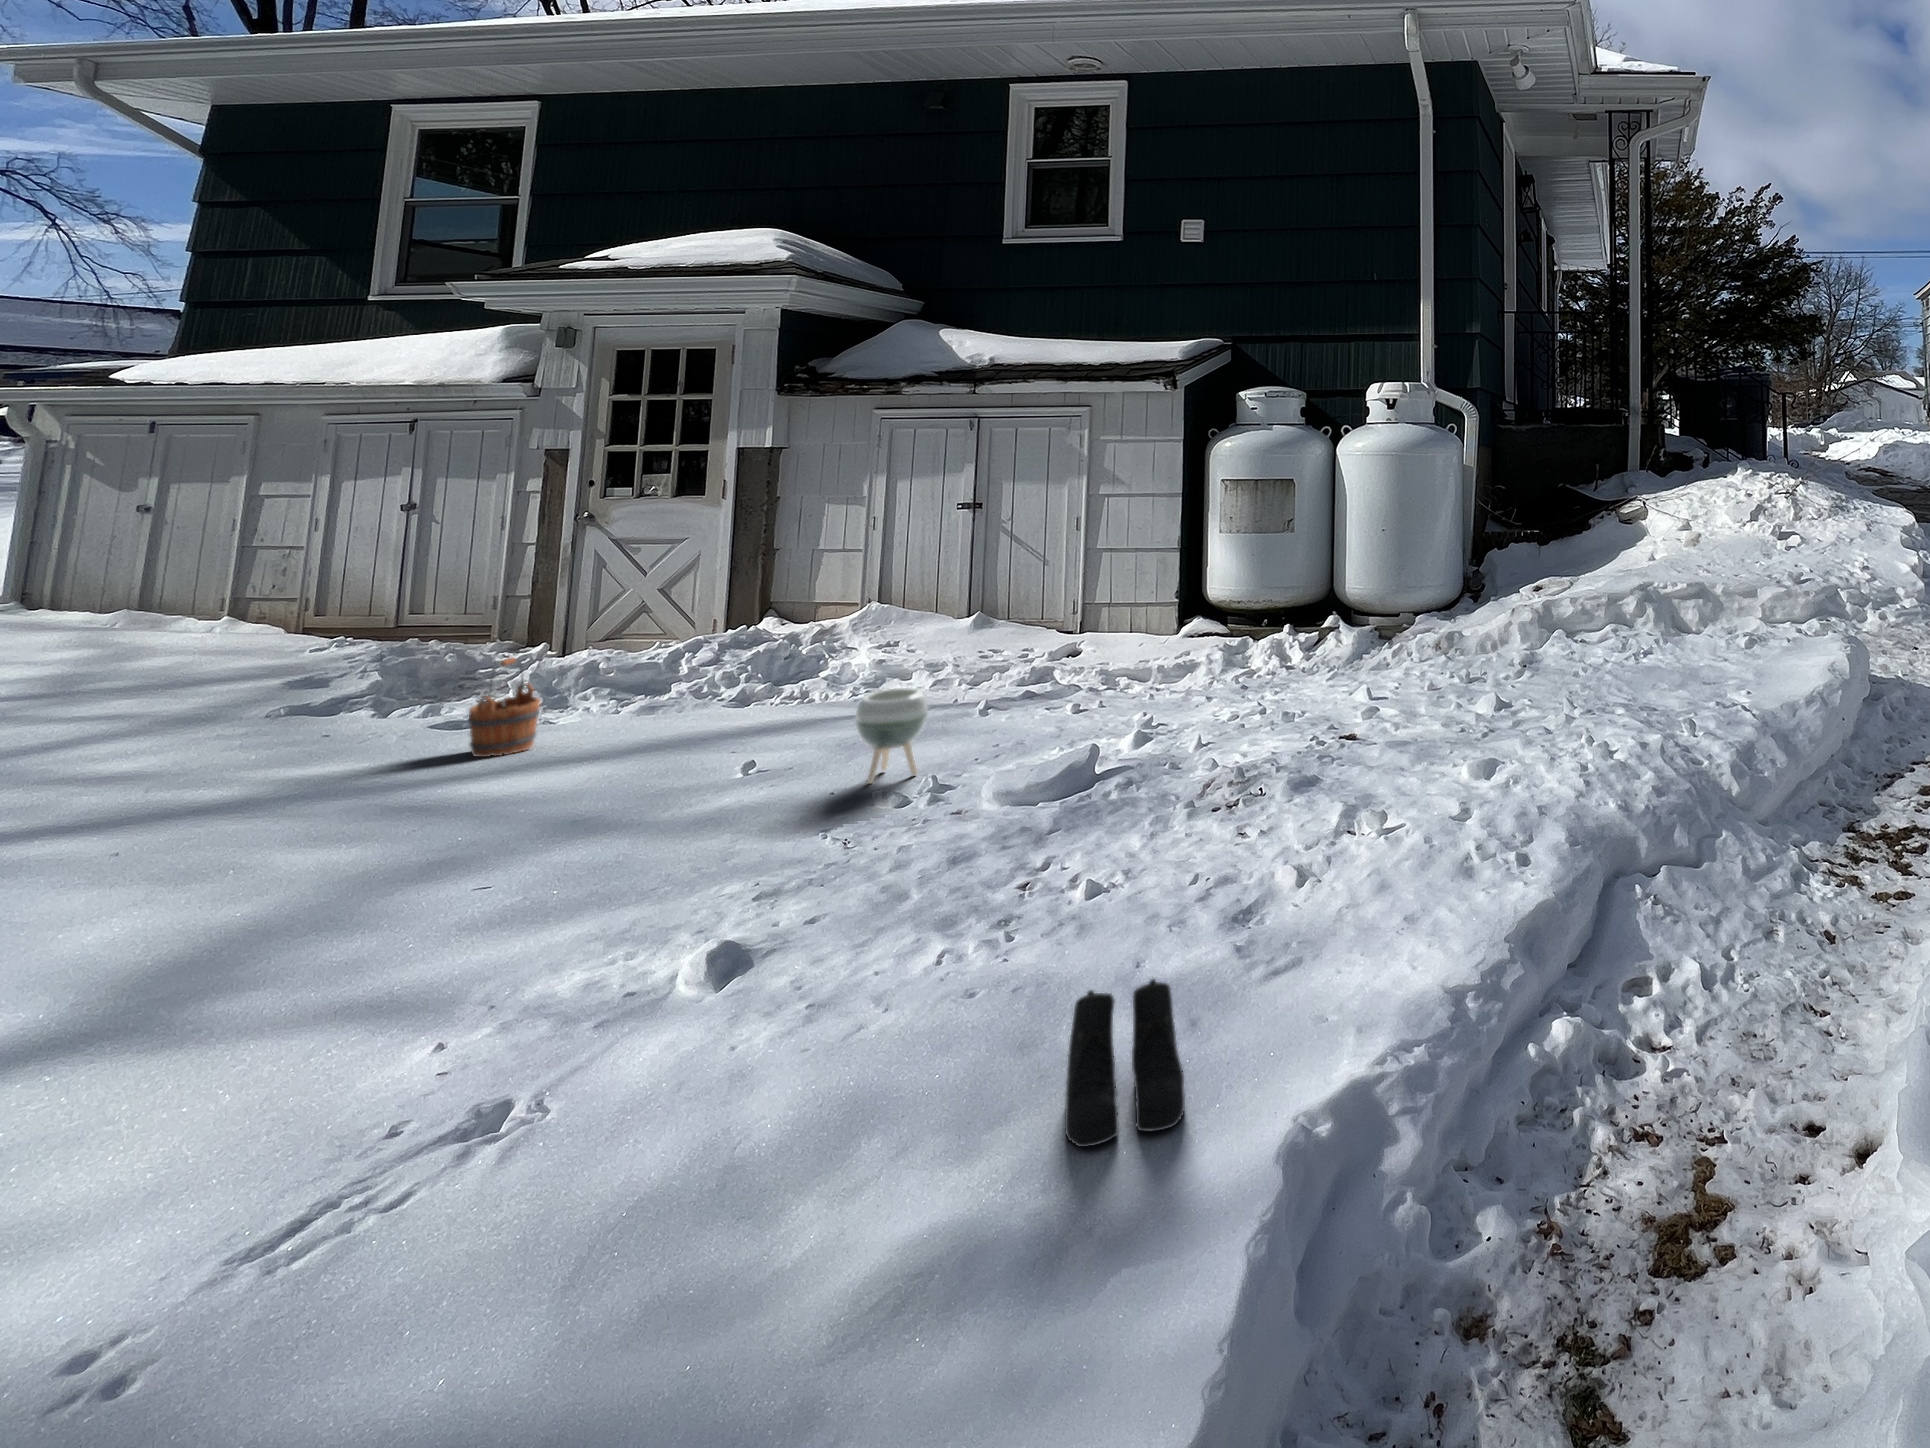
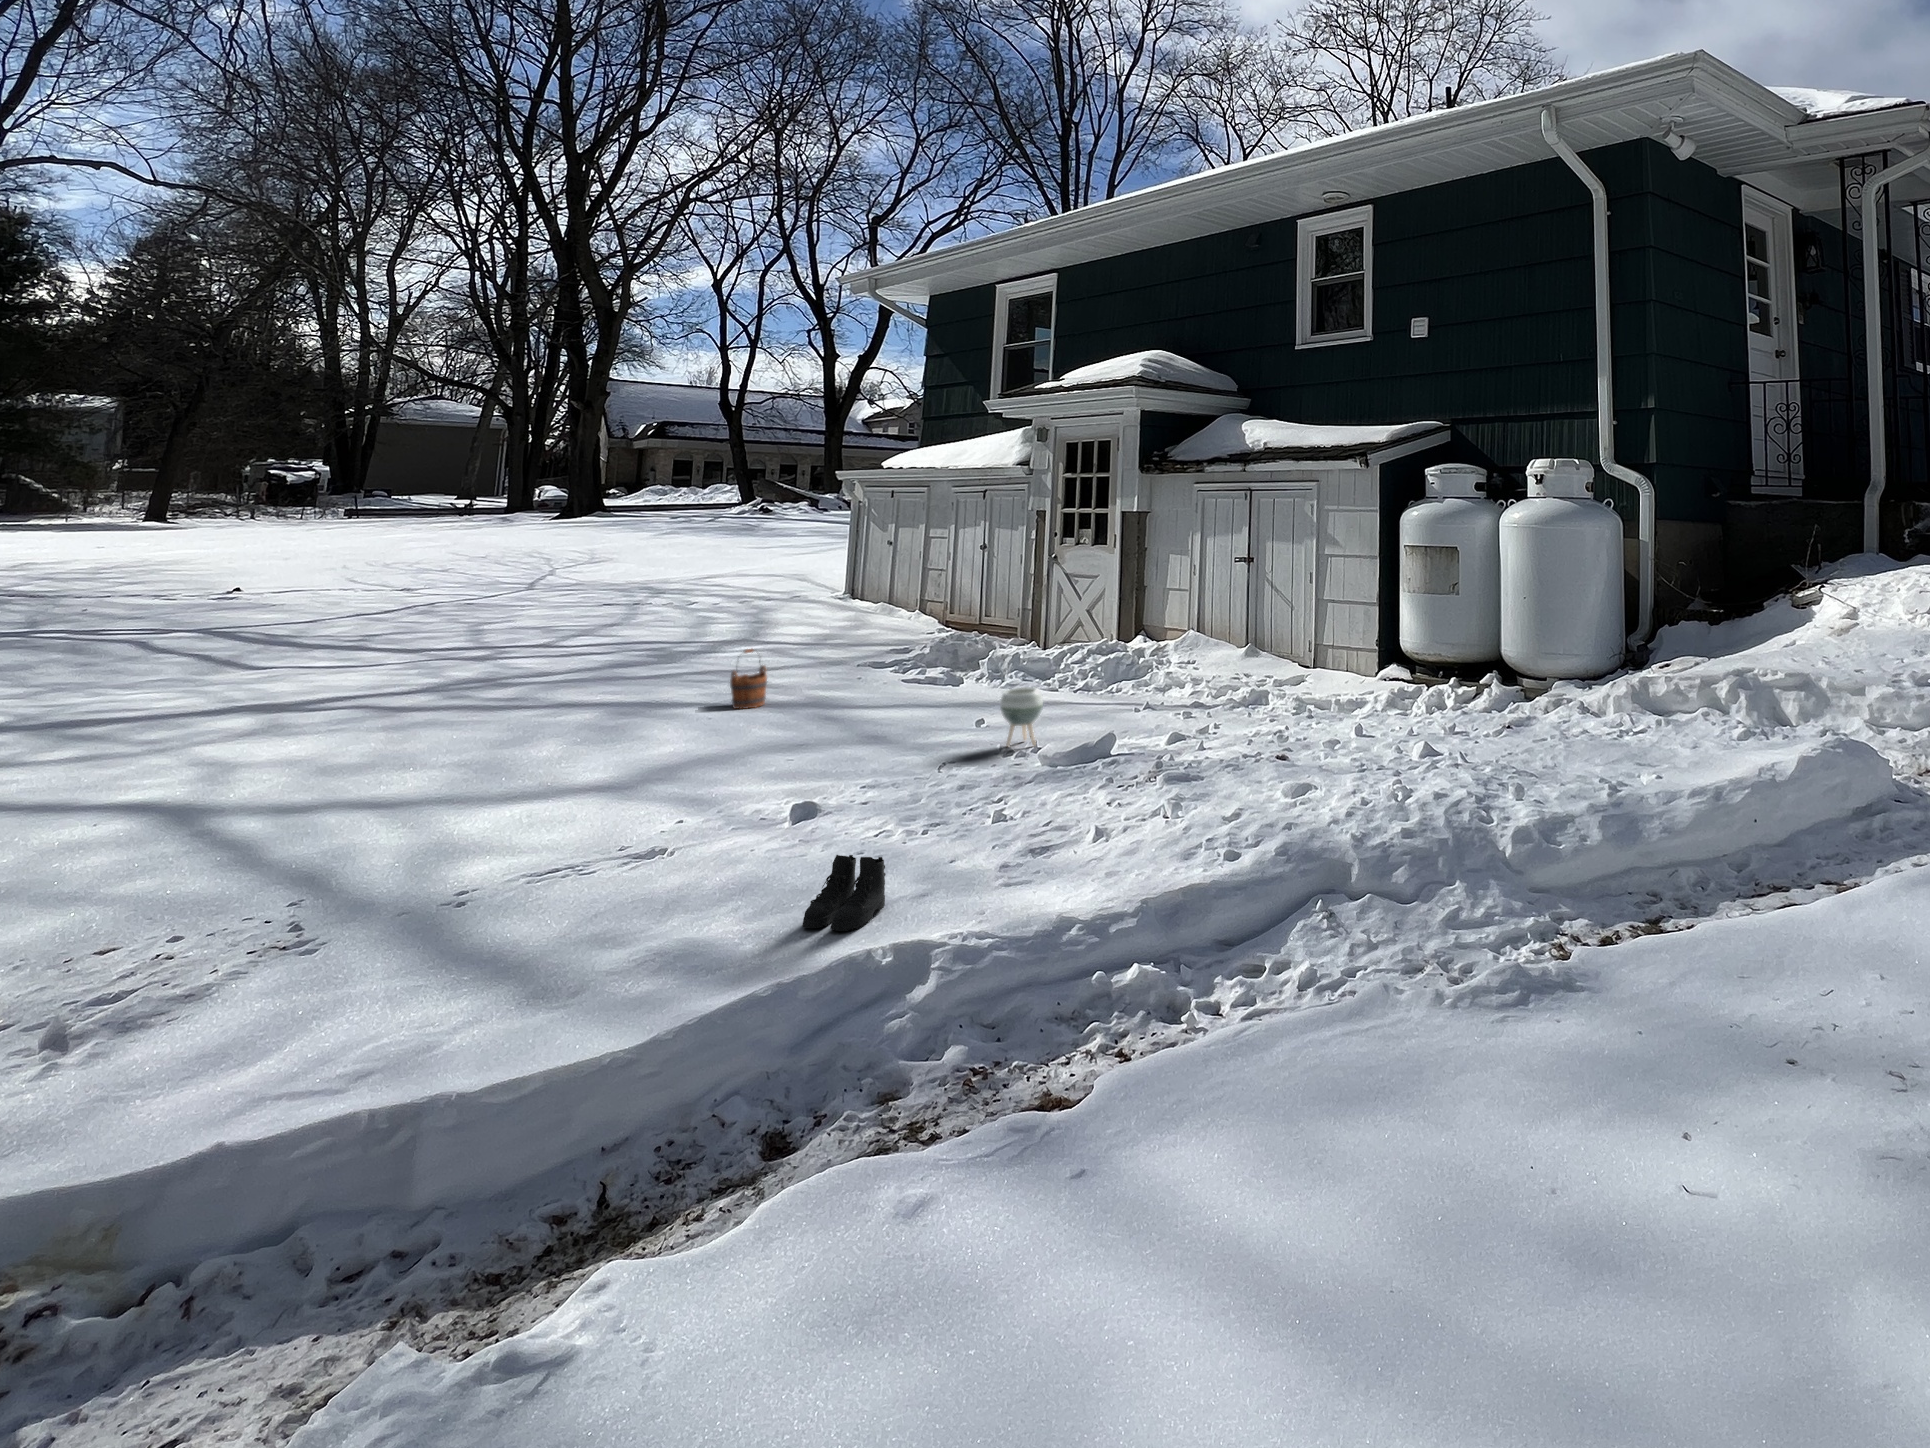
wooden bucket: present [468,658,541,757] -> present [730,649,767,709]

